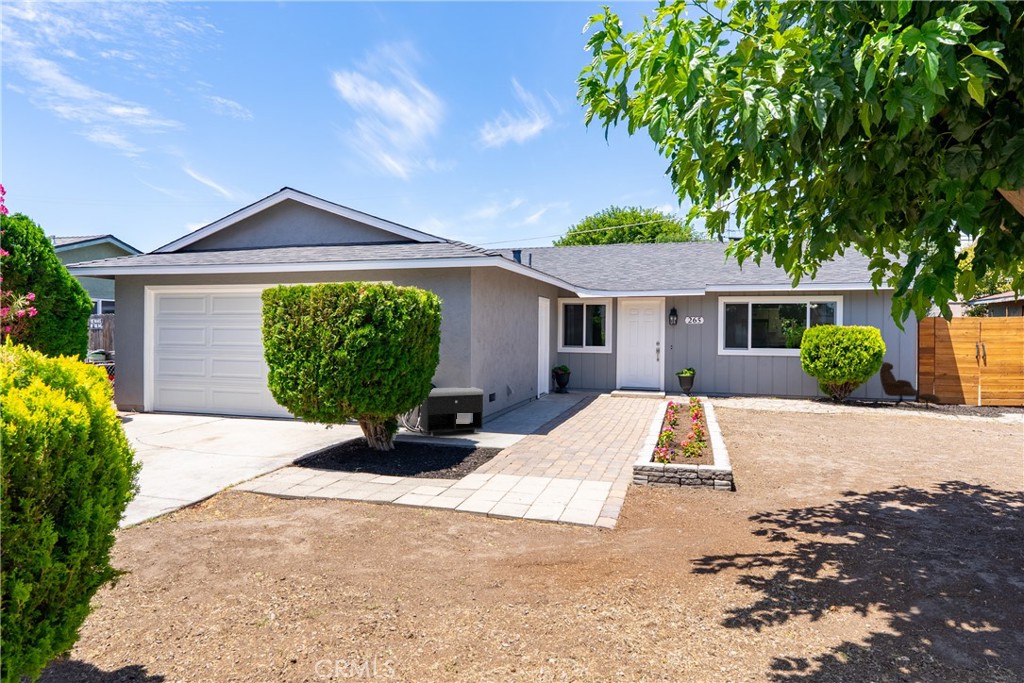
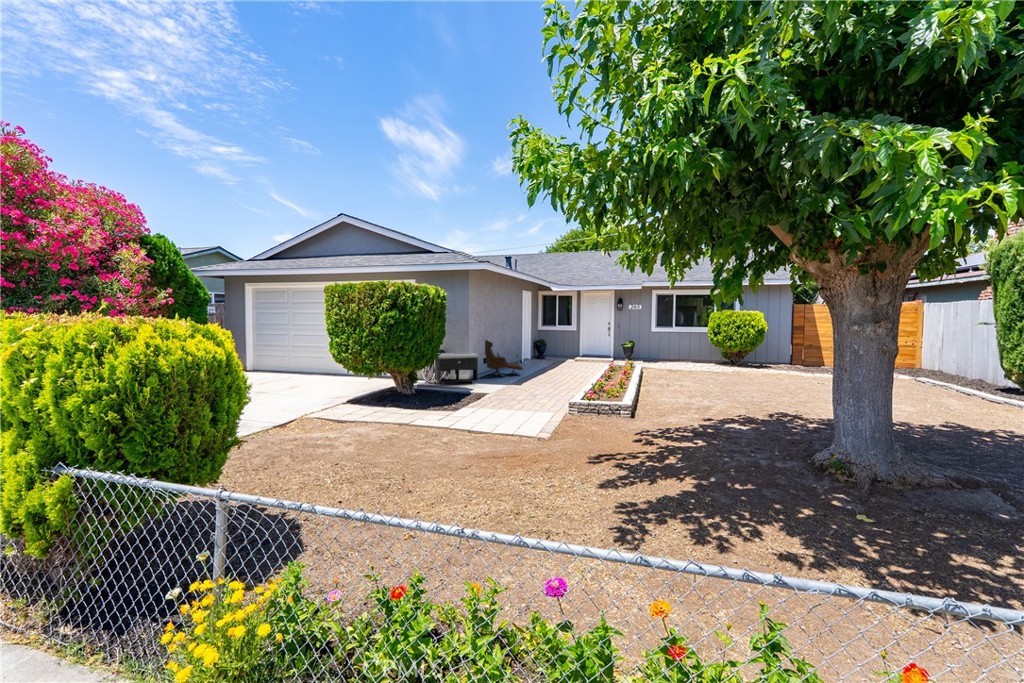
lounge chair: present [880,362,940,409] -> present [485,340,523,377]

